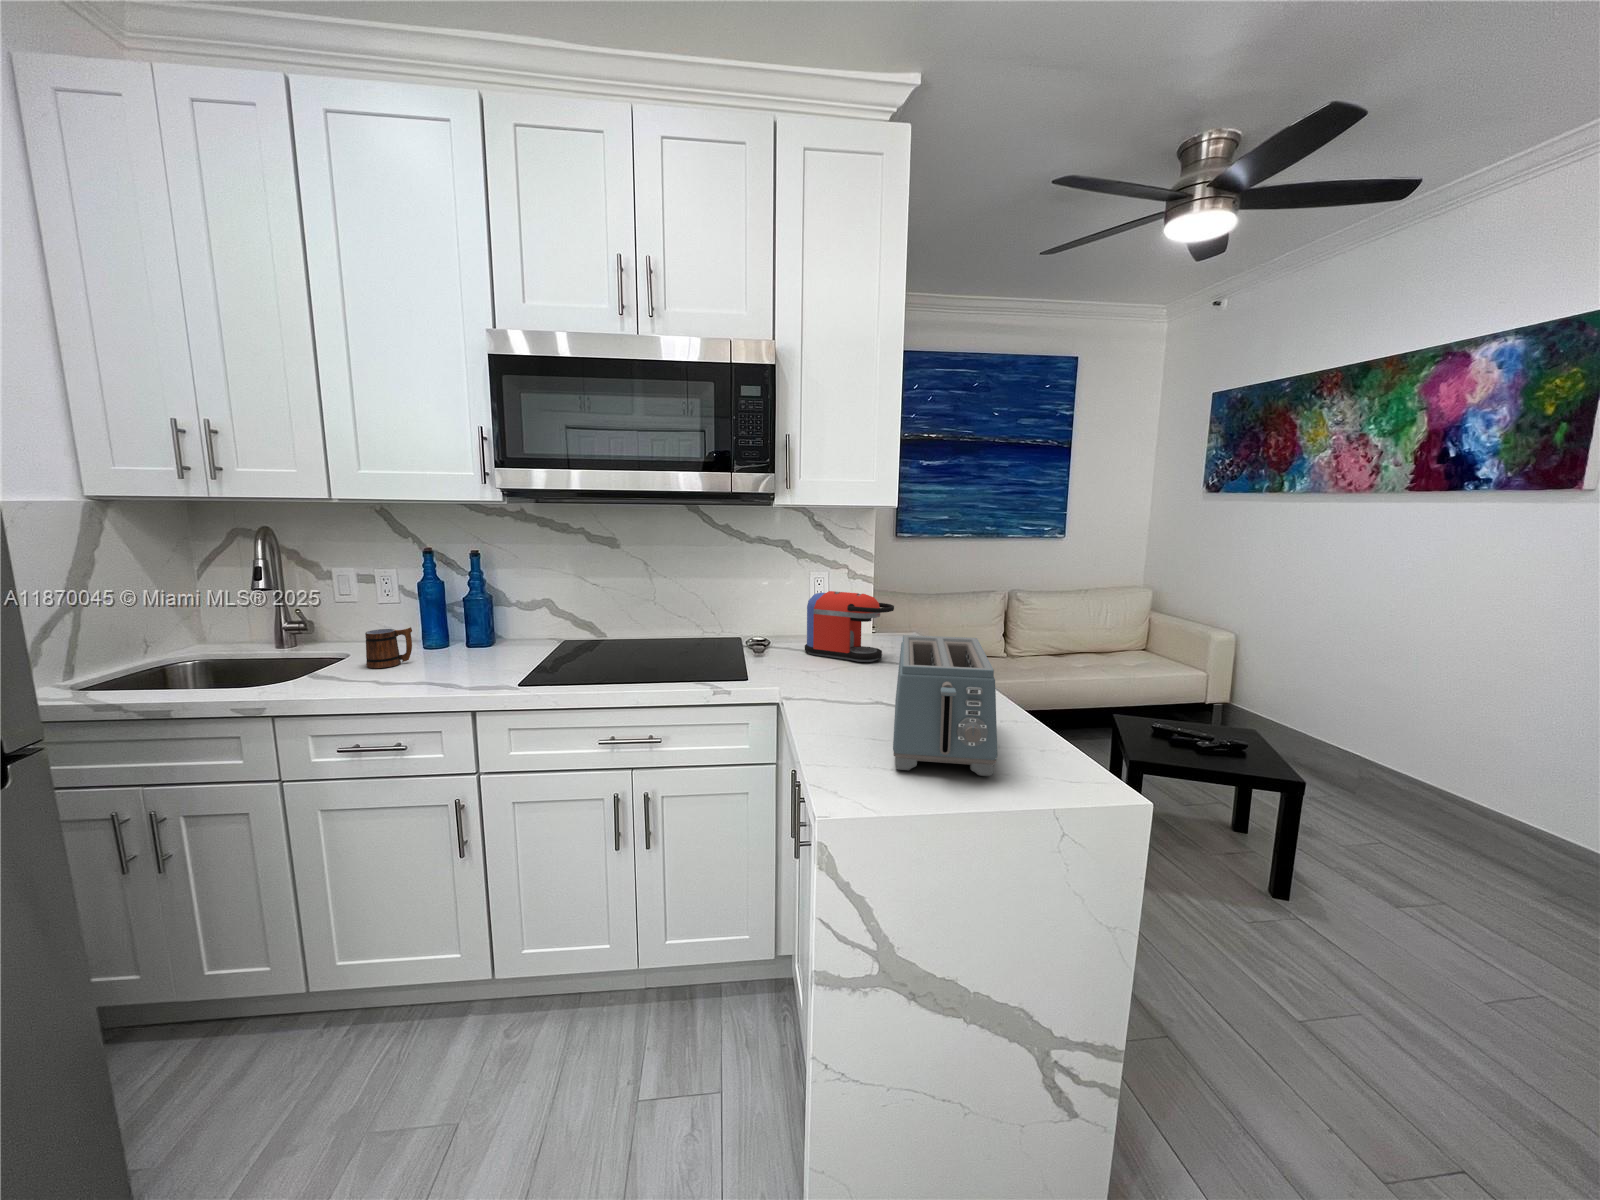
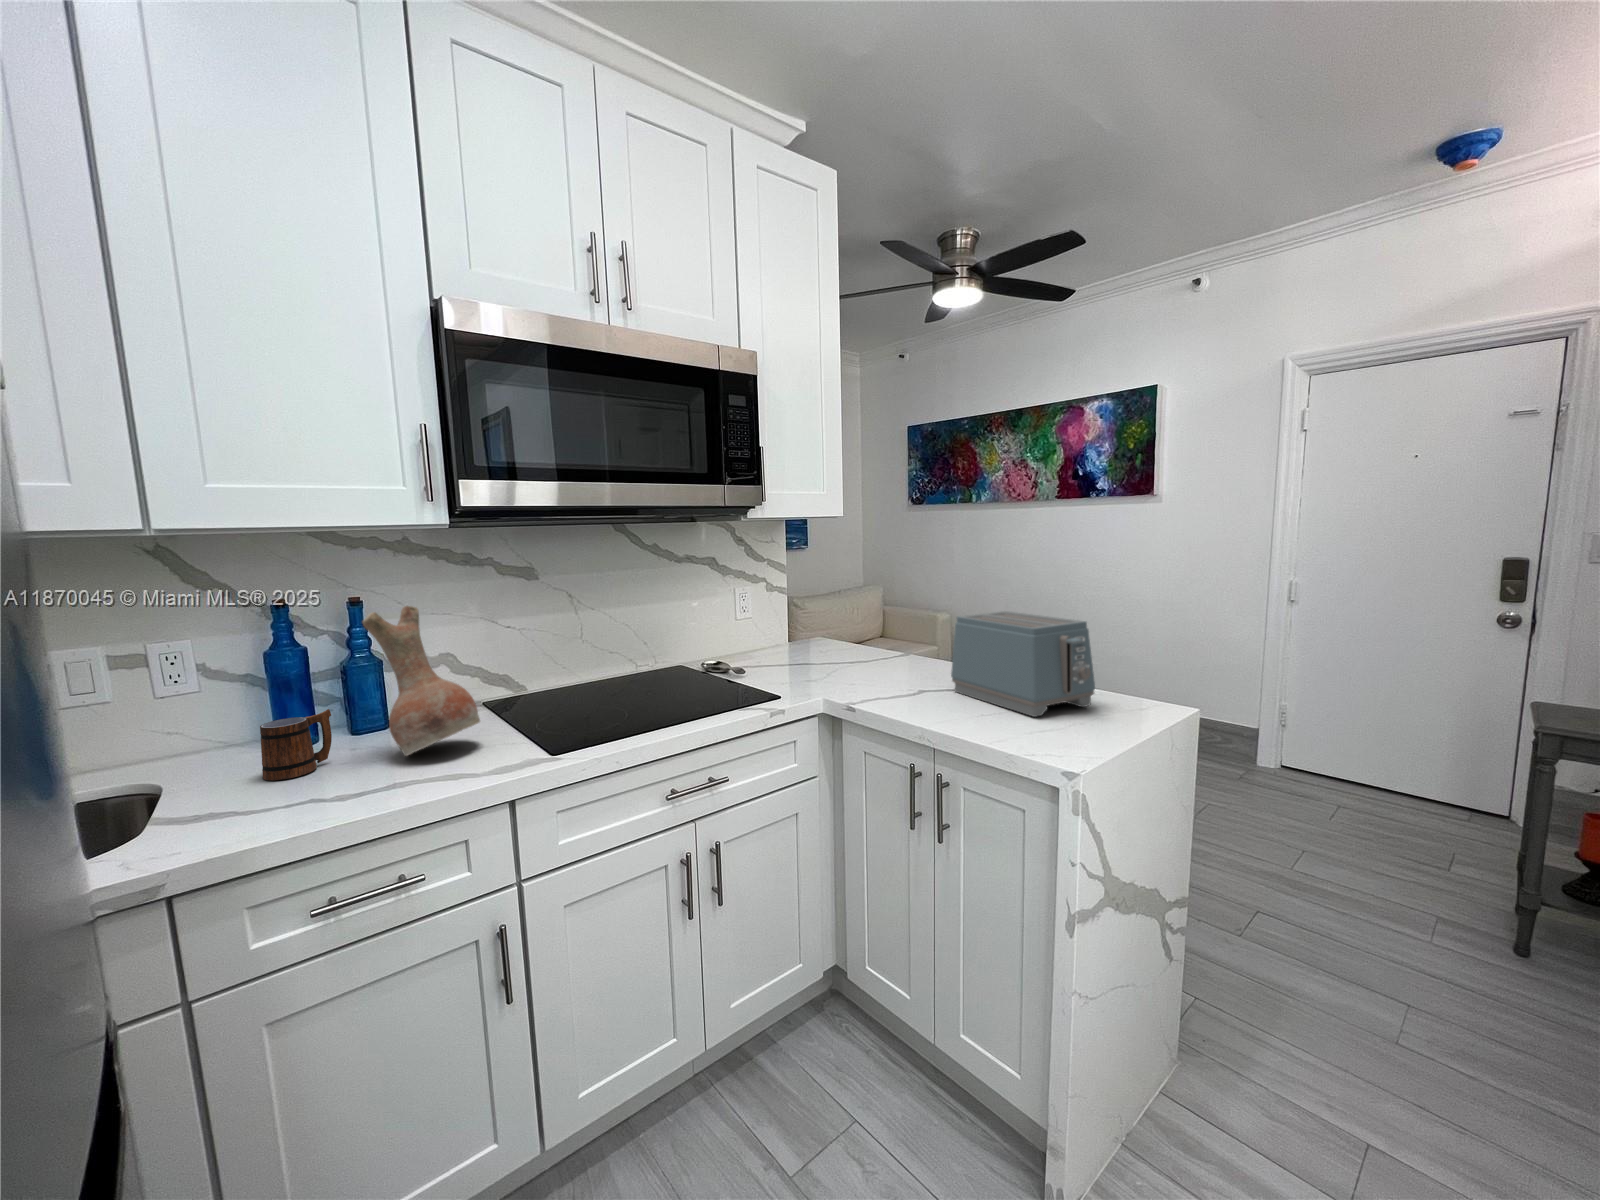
vase: none [424,562,494,669] -> present [363,606,480,756]
coffee maker: present [805,591,894,662] -> none [766,599,855,668]

